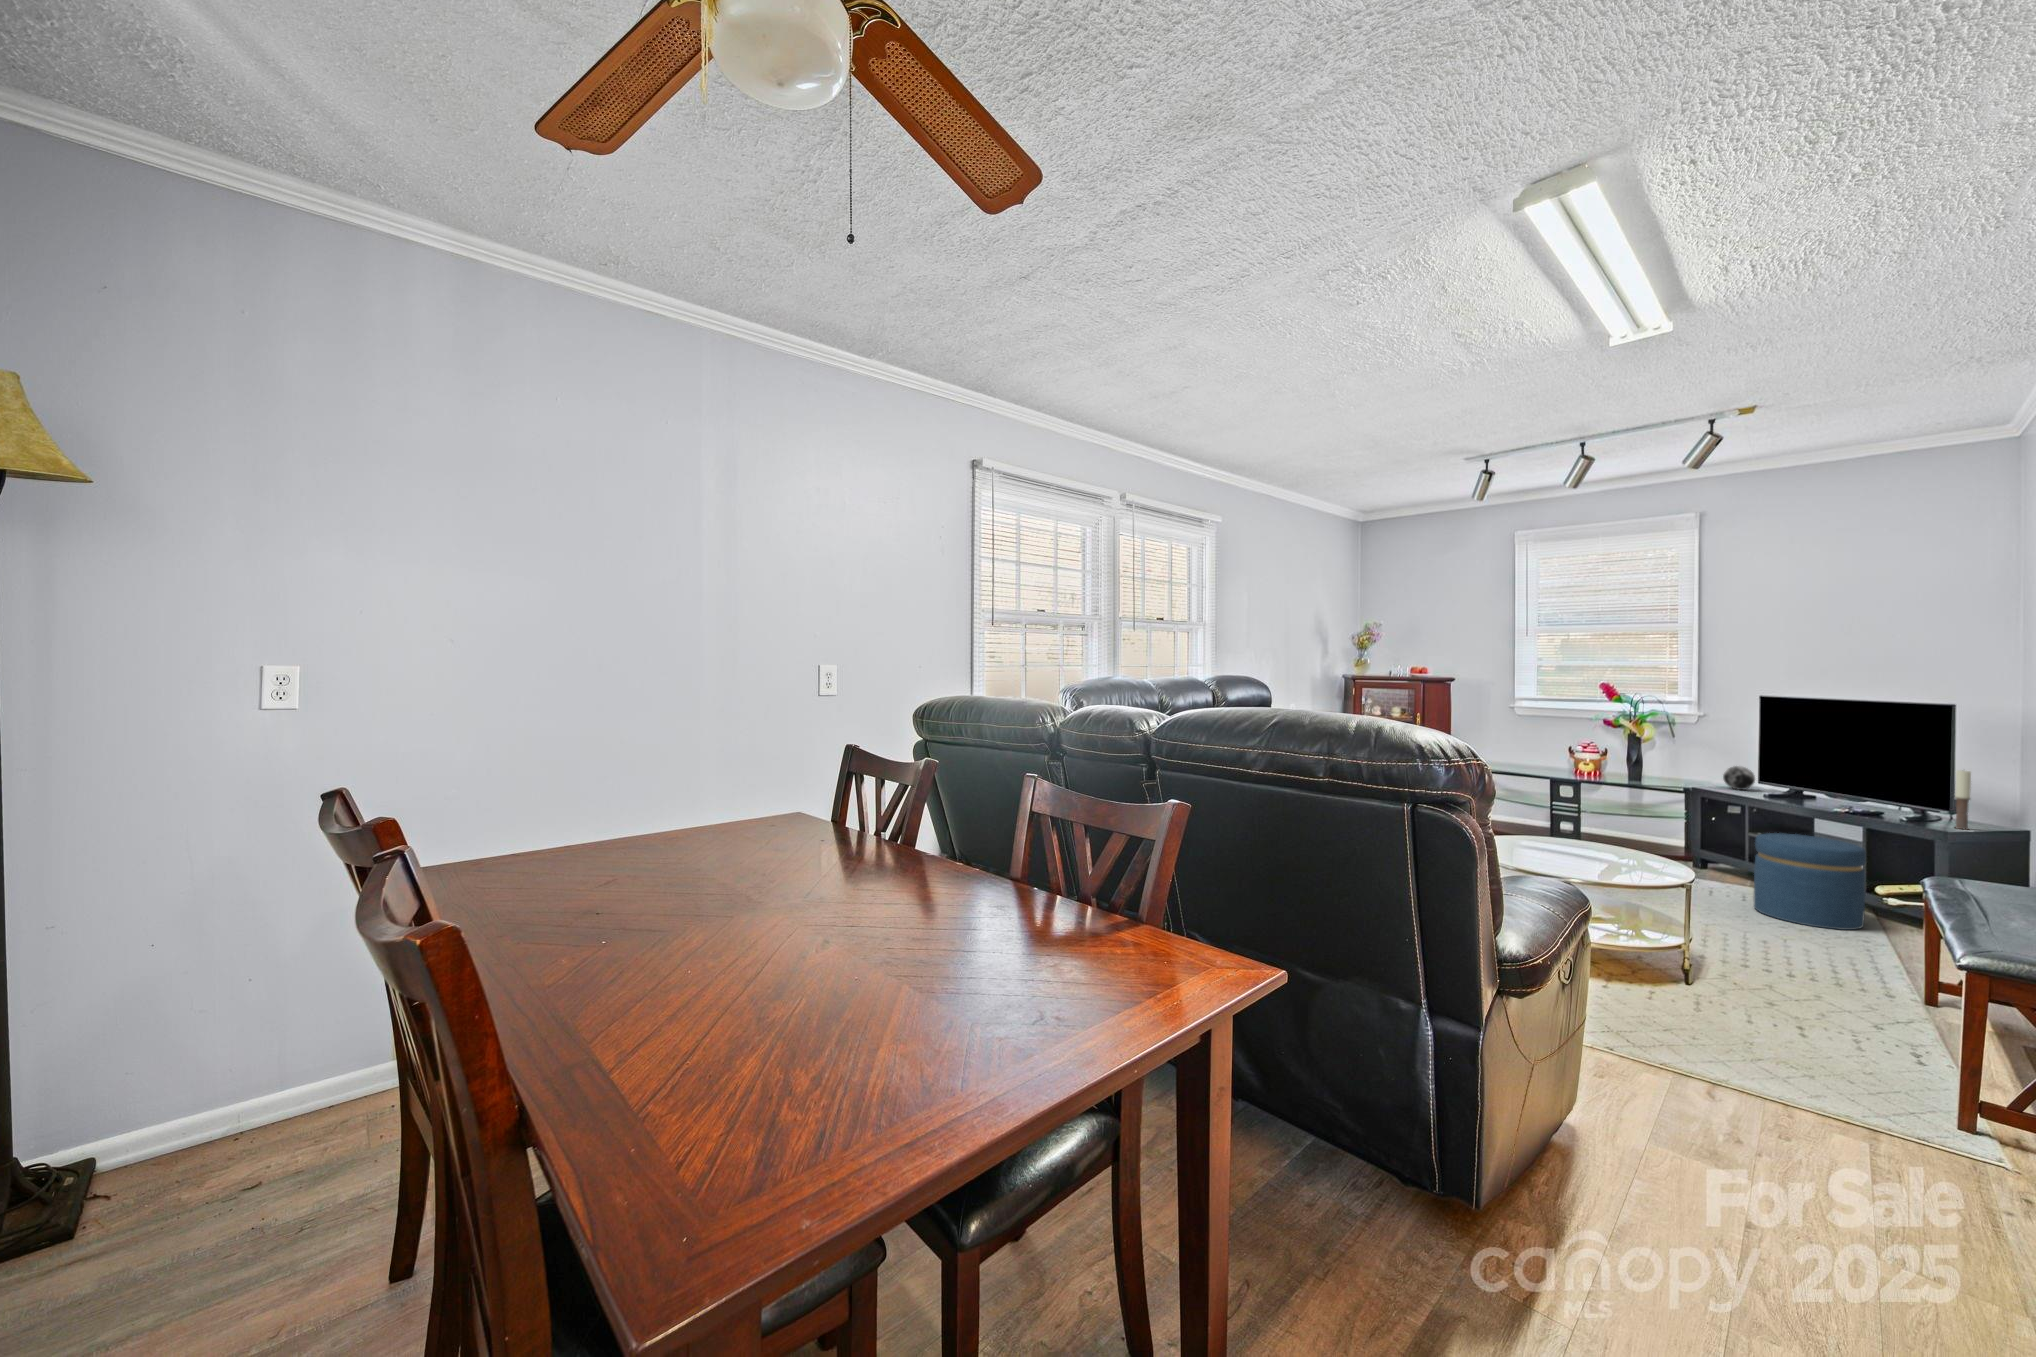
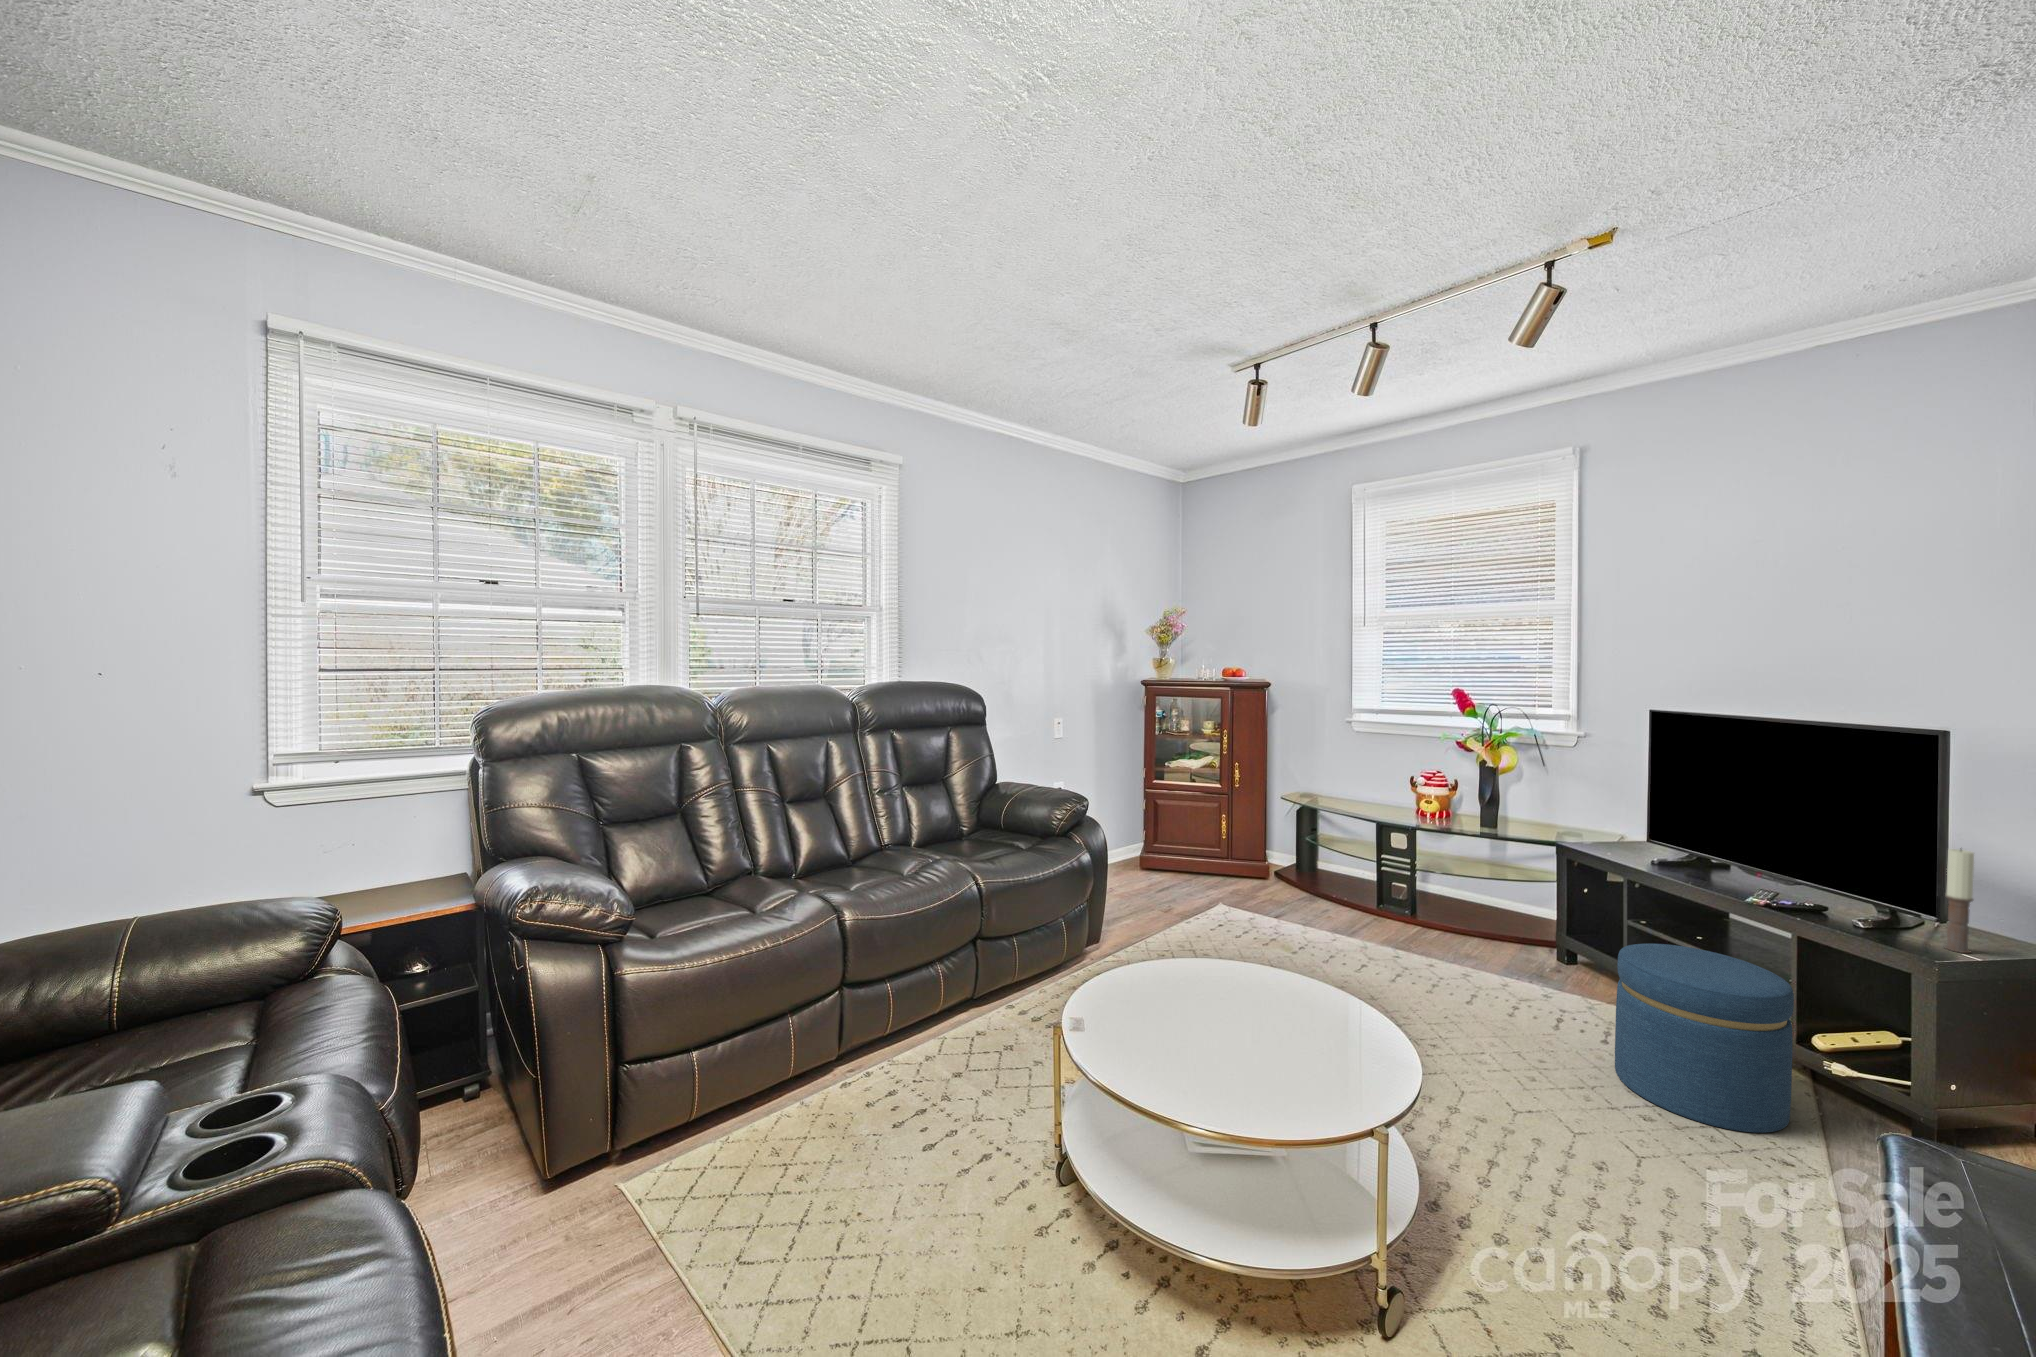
decorative orb: present [1723,766,1755,790] -> none [1599,815,1644,850]

